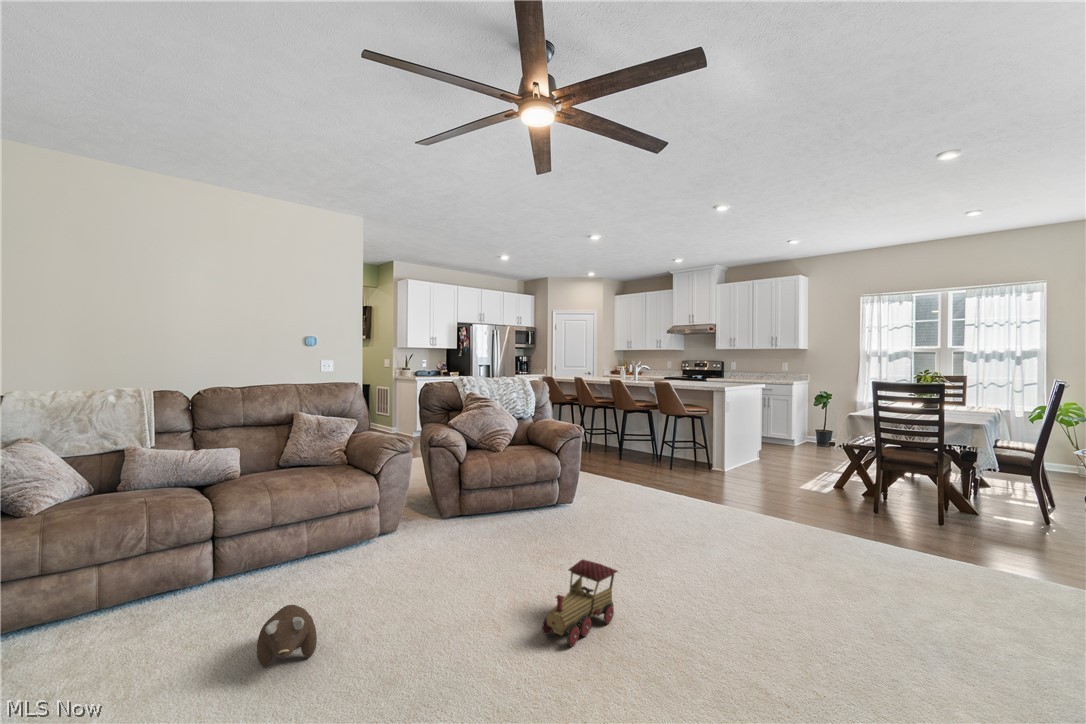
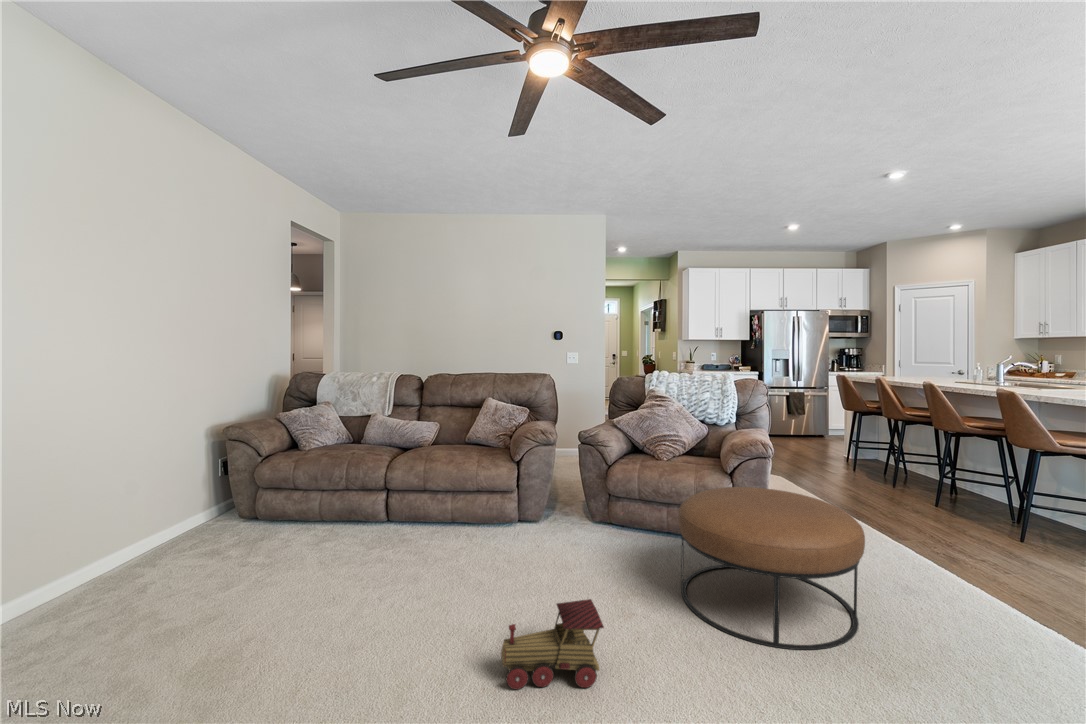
ottoman: none [564,459,686,561] -> present [678,487,865,650]
plush toy: present [257,605,317,667] -> none [316,550,373,596]

